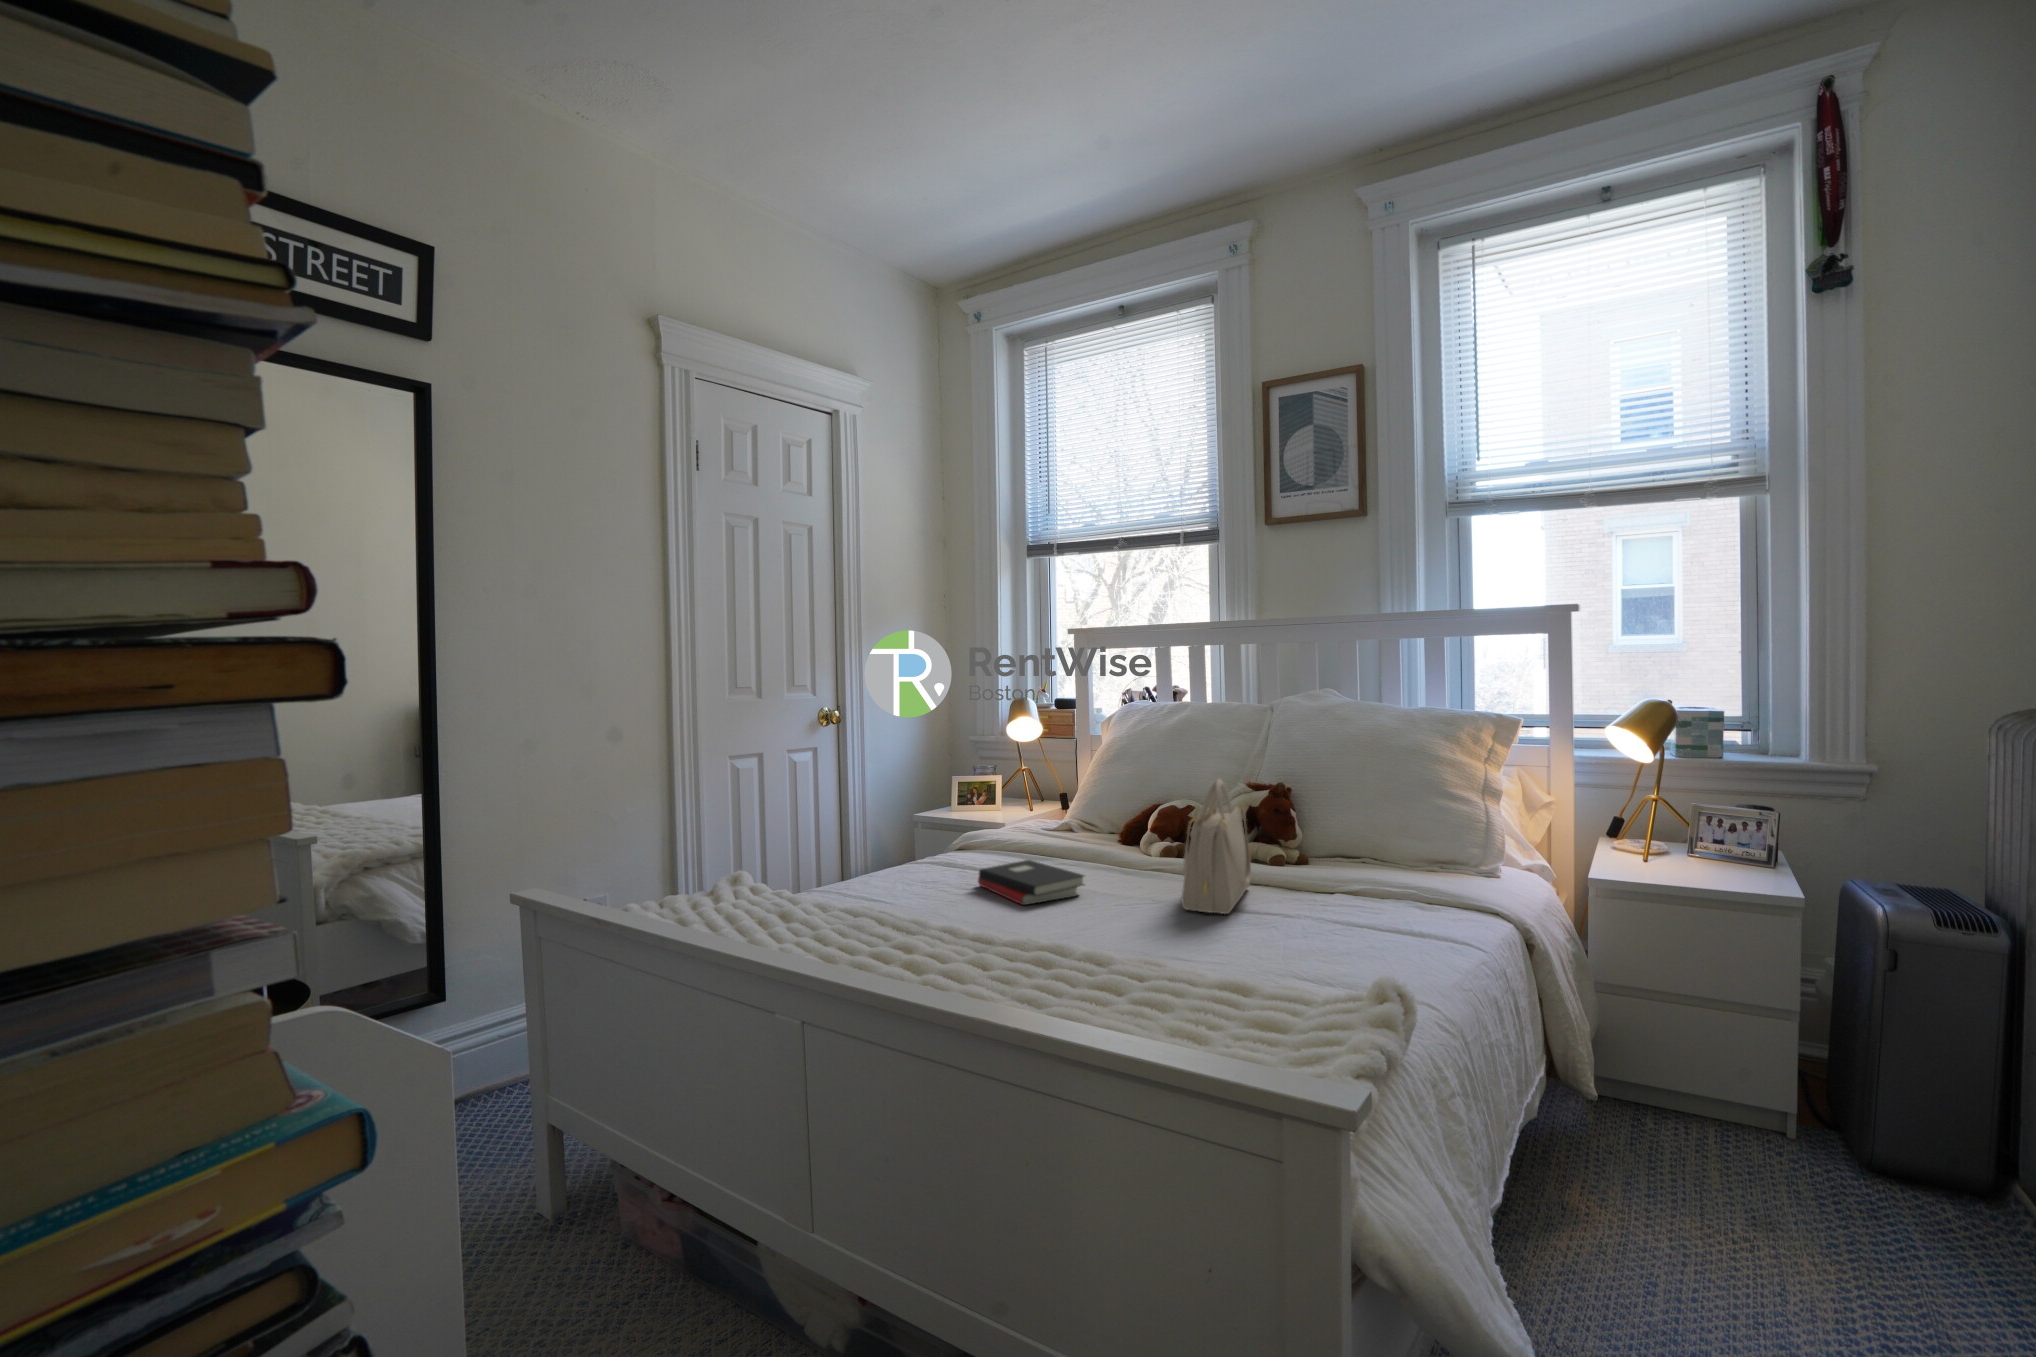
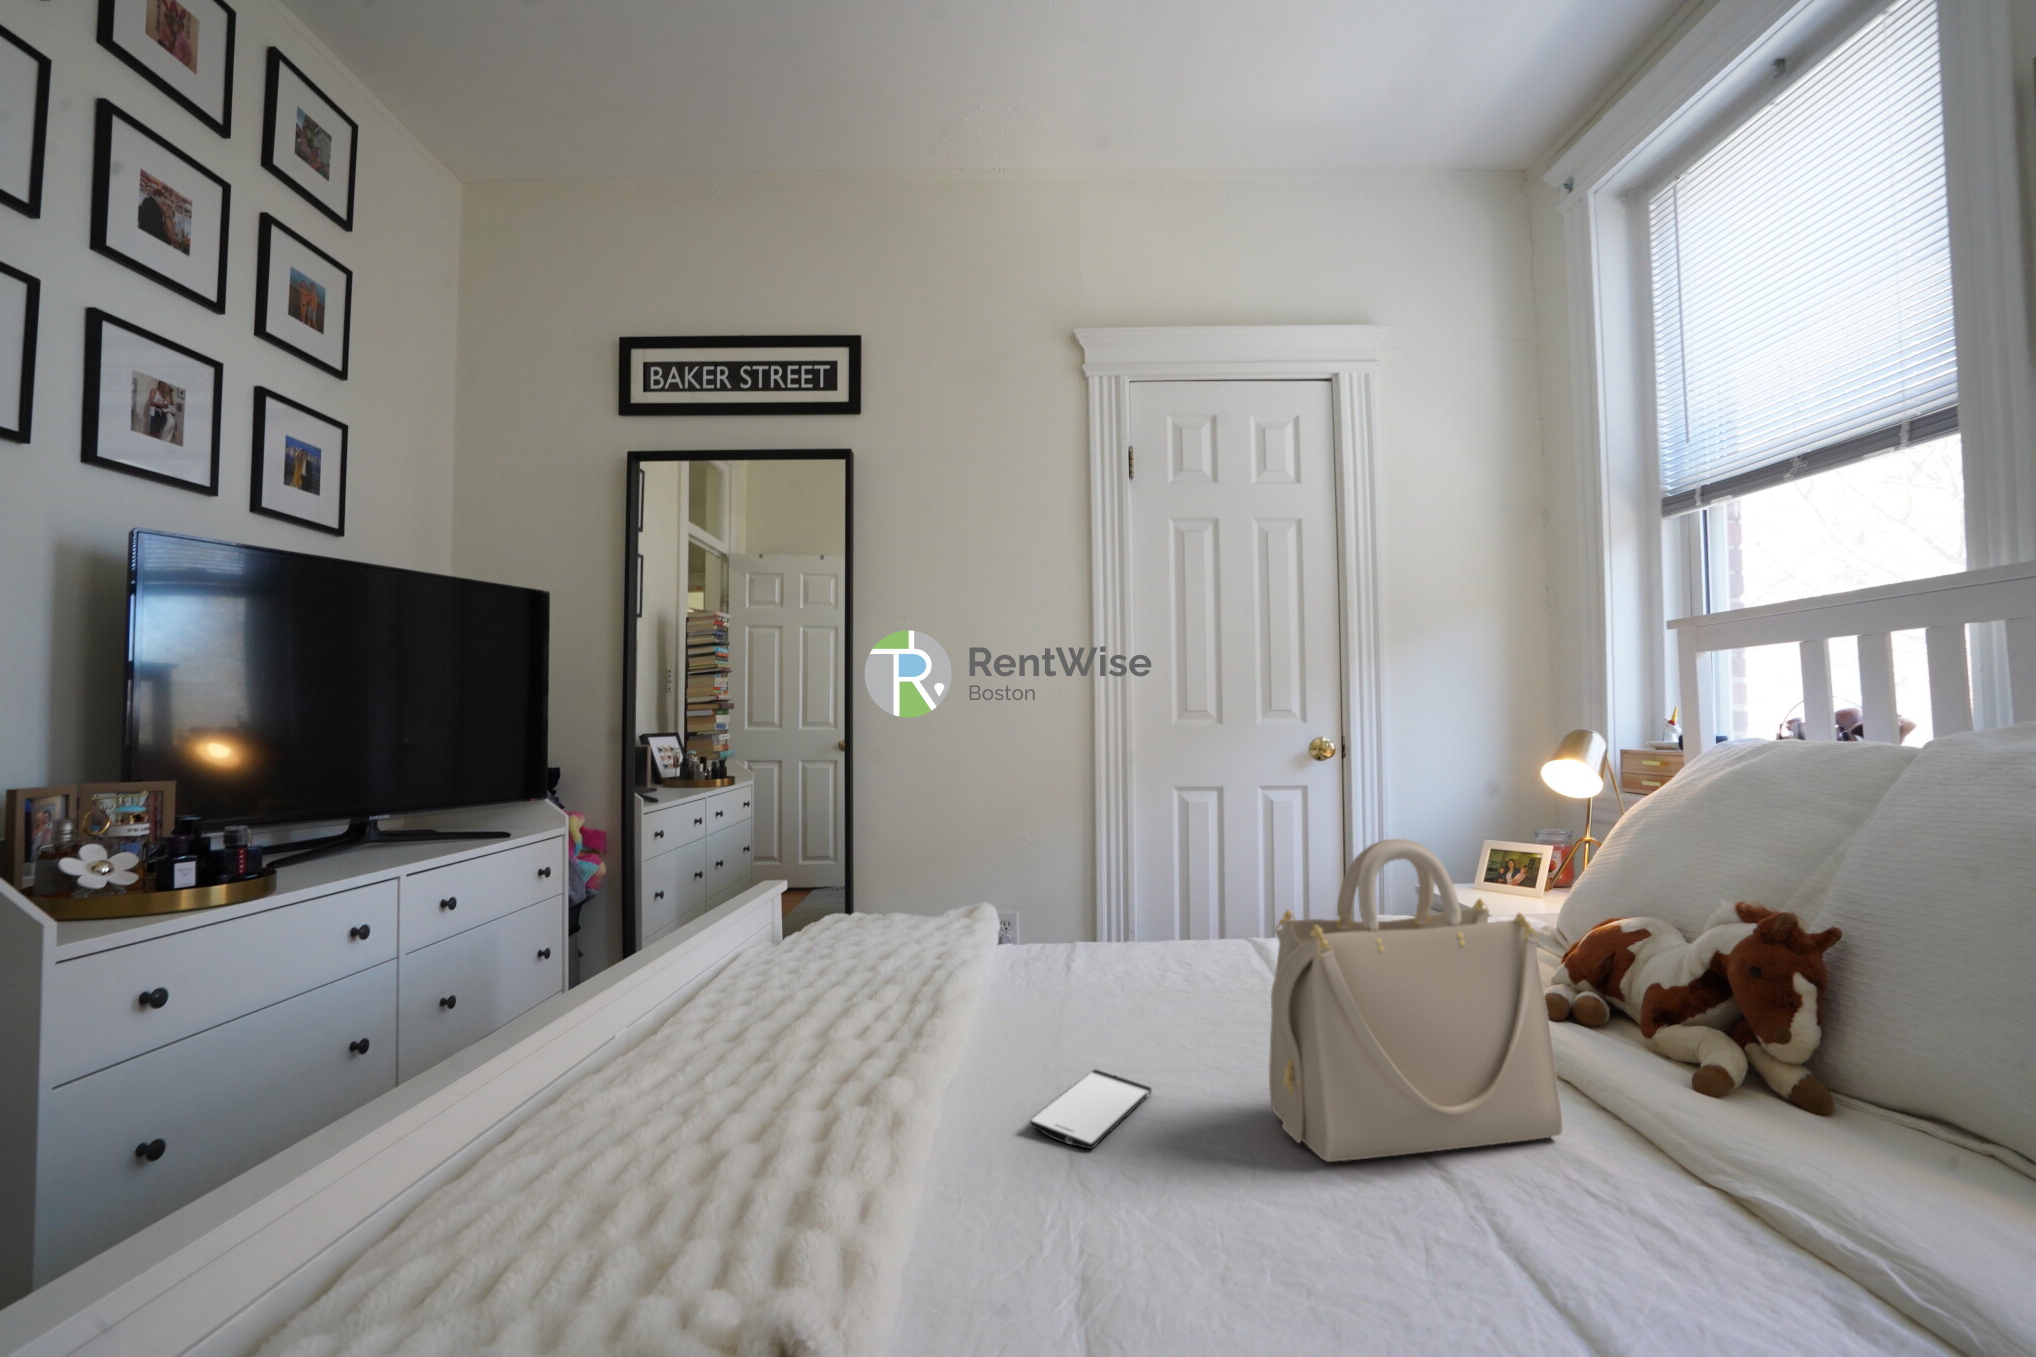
hardback book: present [978,860,1084,905] -> none [1099,939,1244,1023]
smartphone: none [1111,918,1175,941] -> present [1030,1070,1151,1149]

